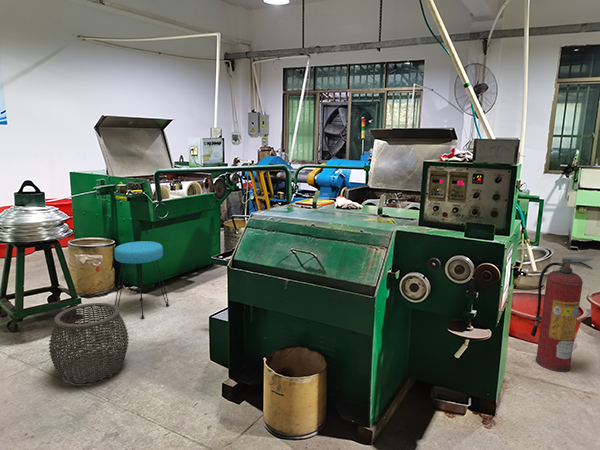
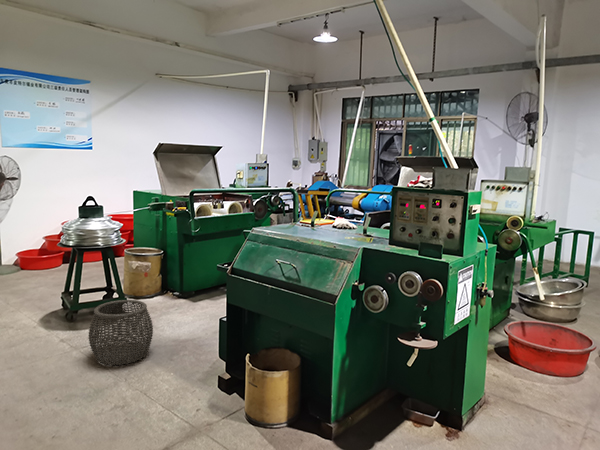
stool: present [114,241,169,318] -> none [154,252,201,319]
fire extinguisher: present [531,257,594,372] -> none [527,286,588,403]

